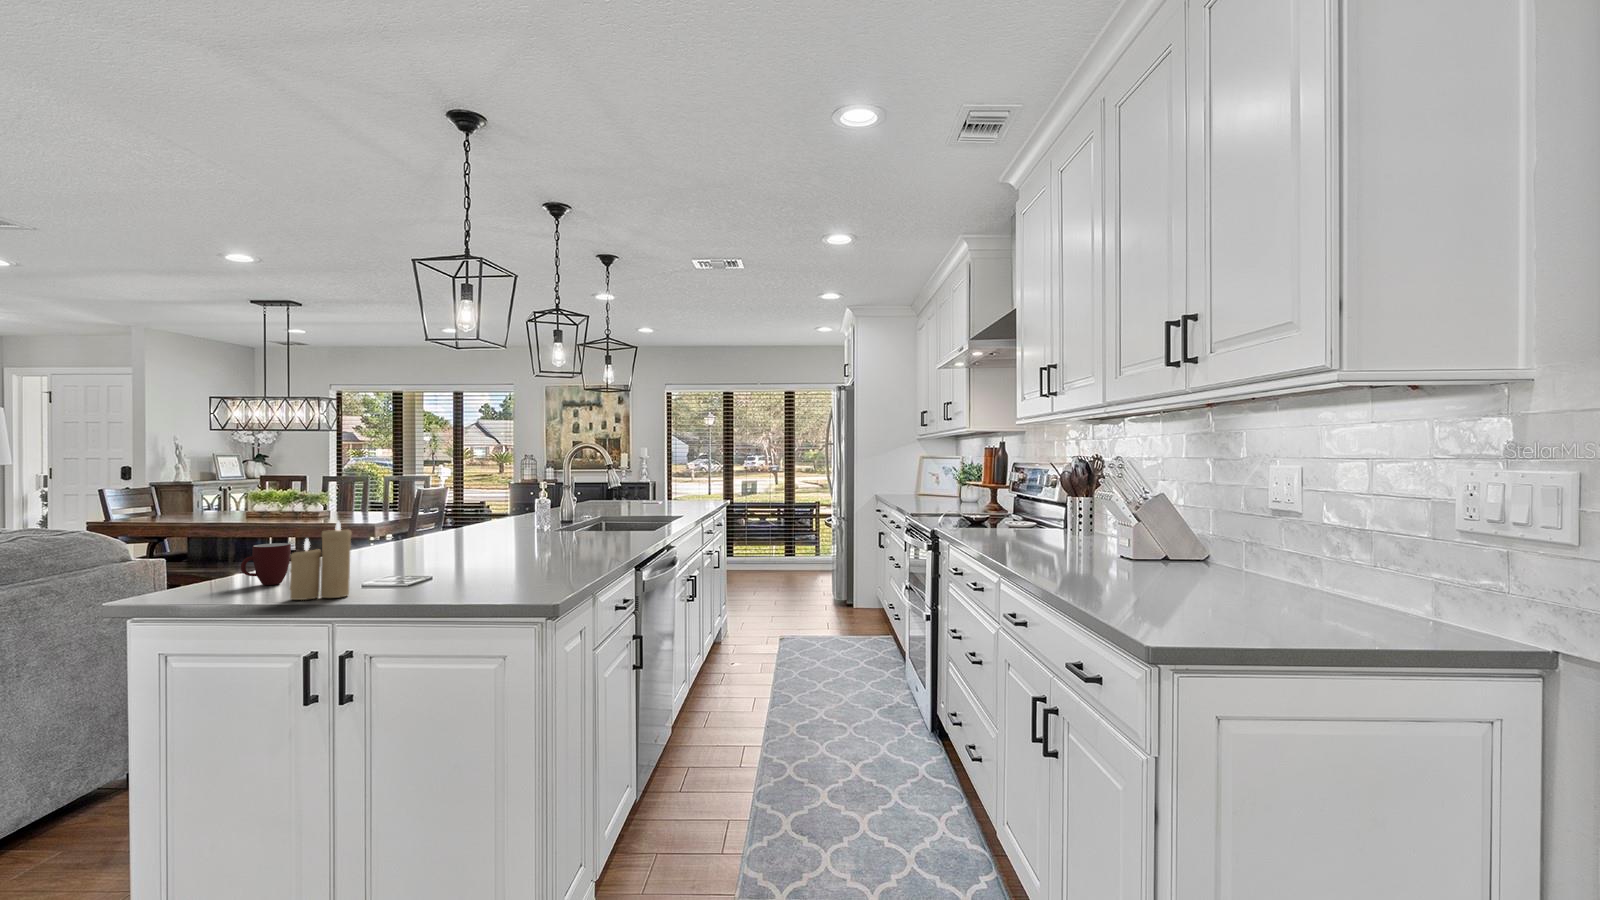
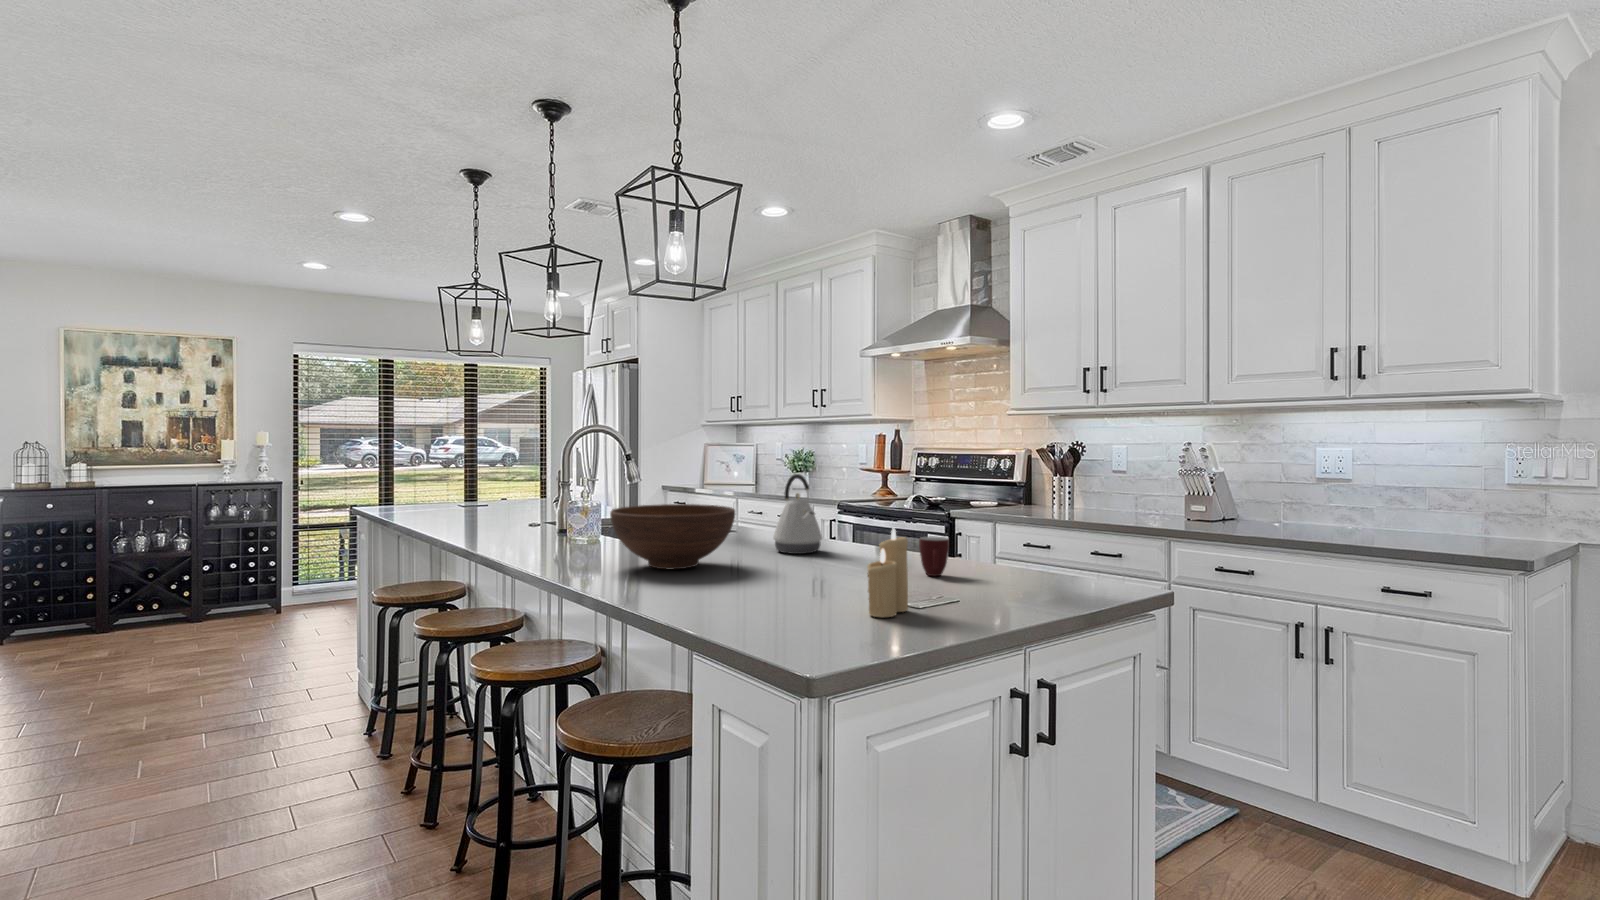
kettle: none [575,478,621,551] -> present [773,474,822,554]
fruit bowl: none [394,500,507,552] -> present [610,504,735,569]
mug: present [241,543,291,585] -> present [919,537,949,576]

